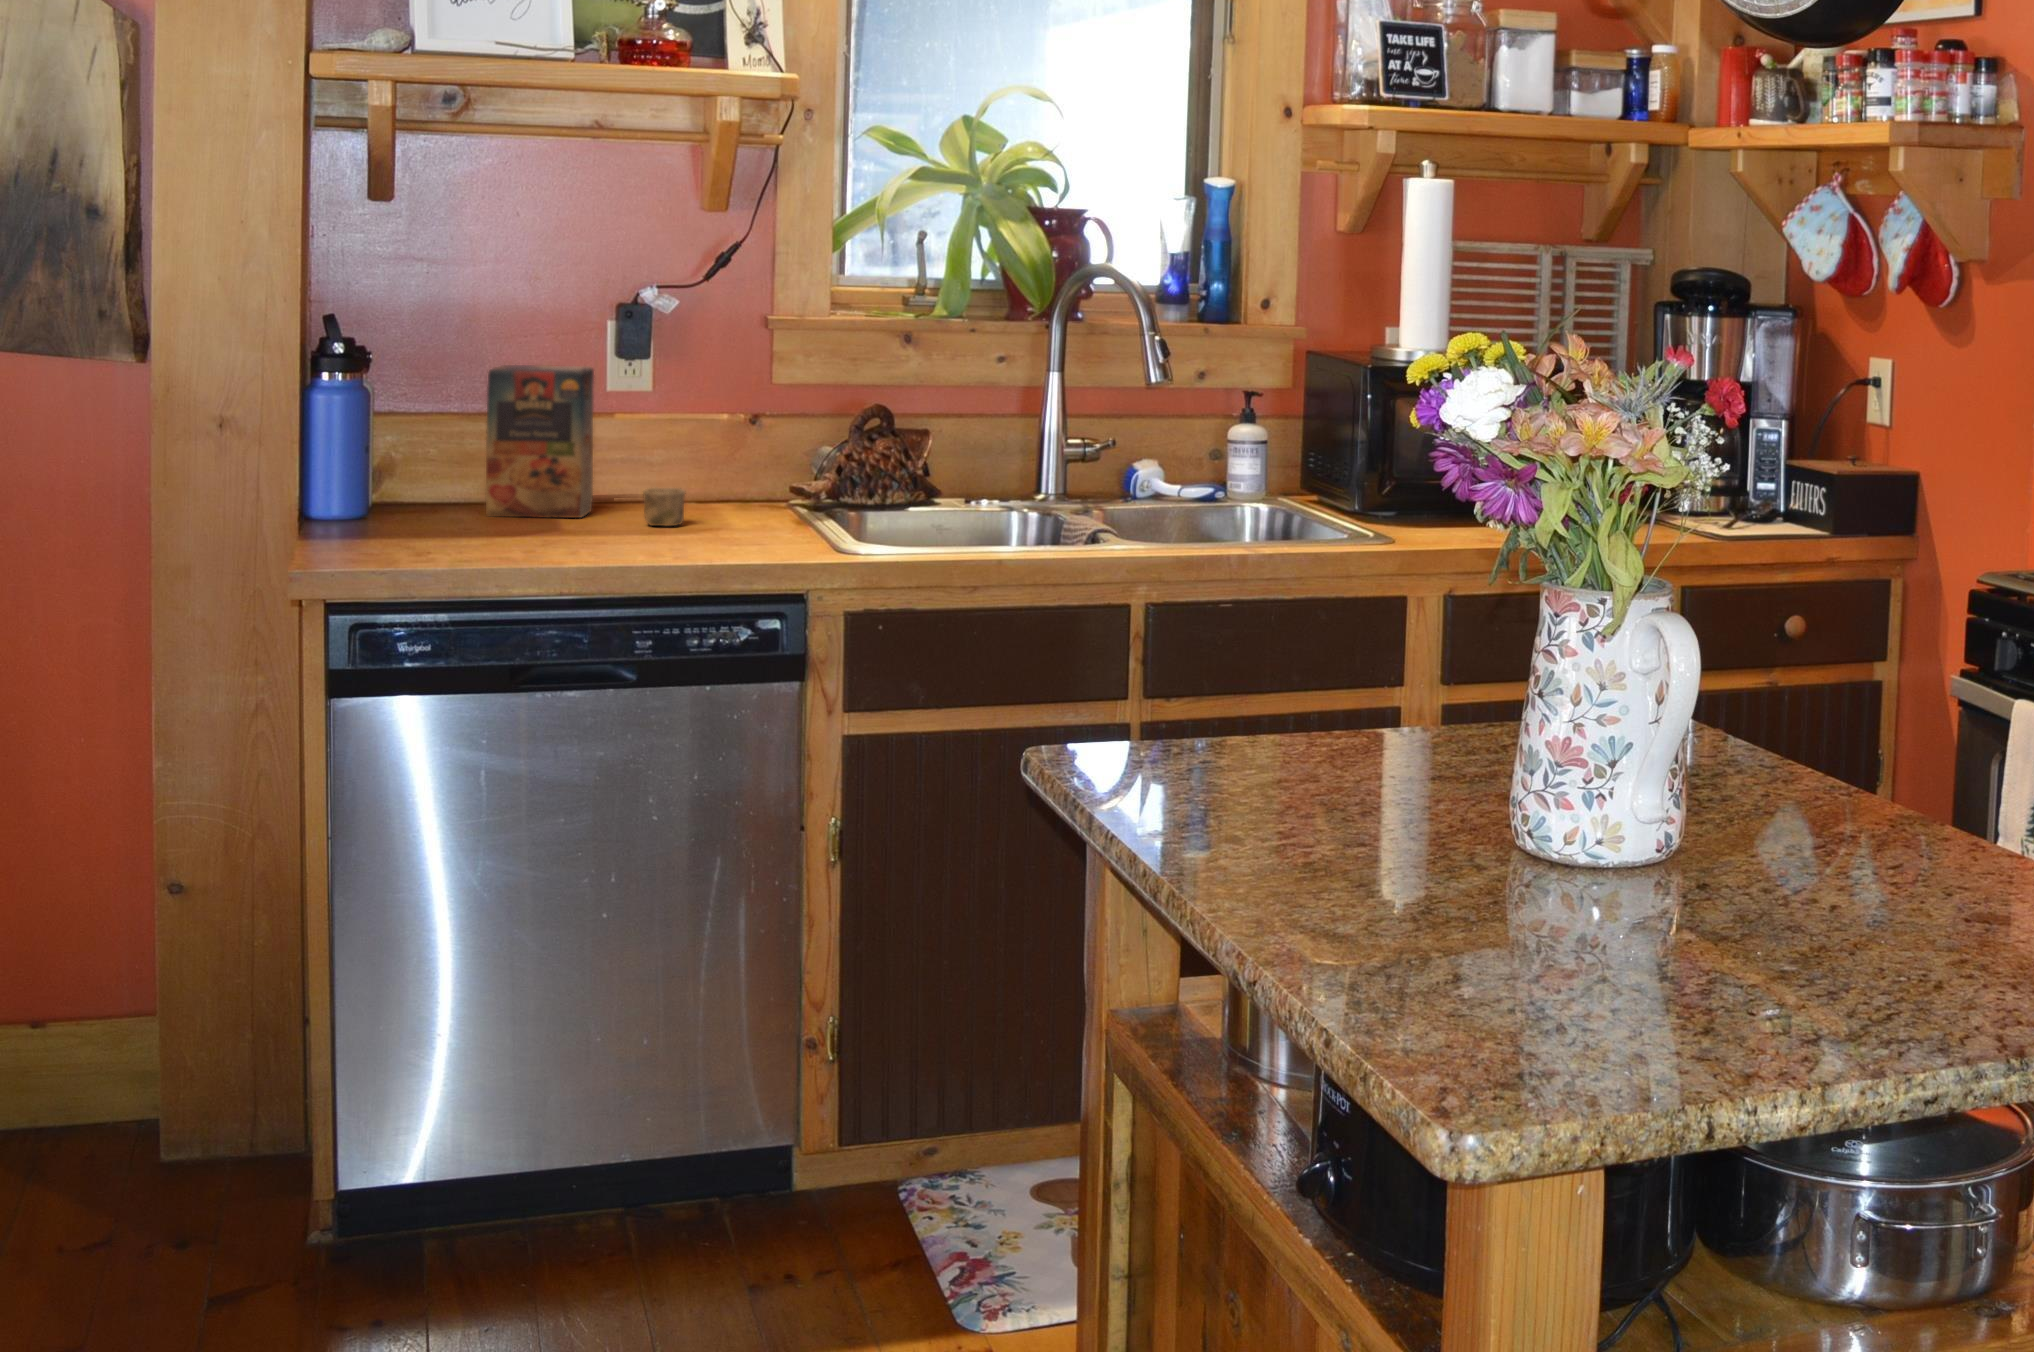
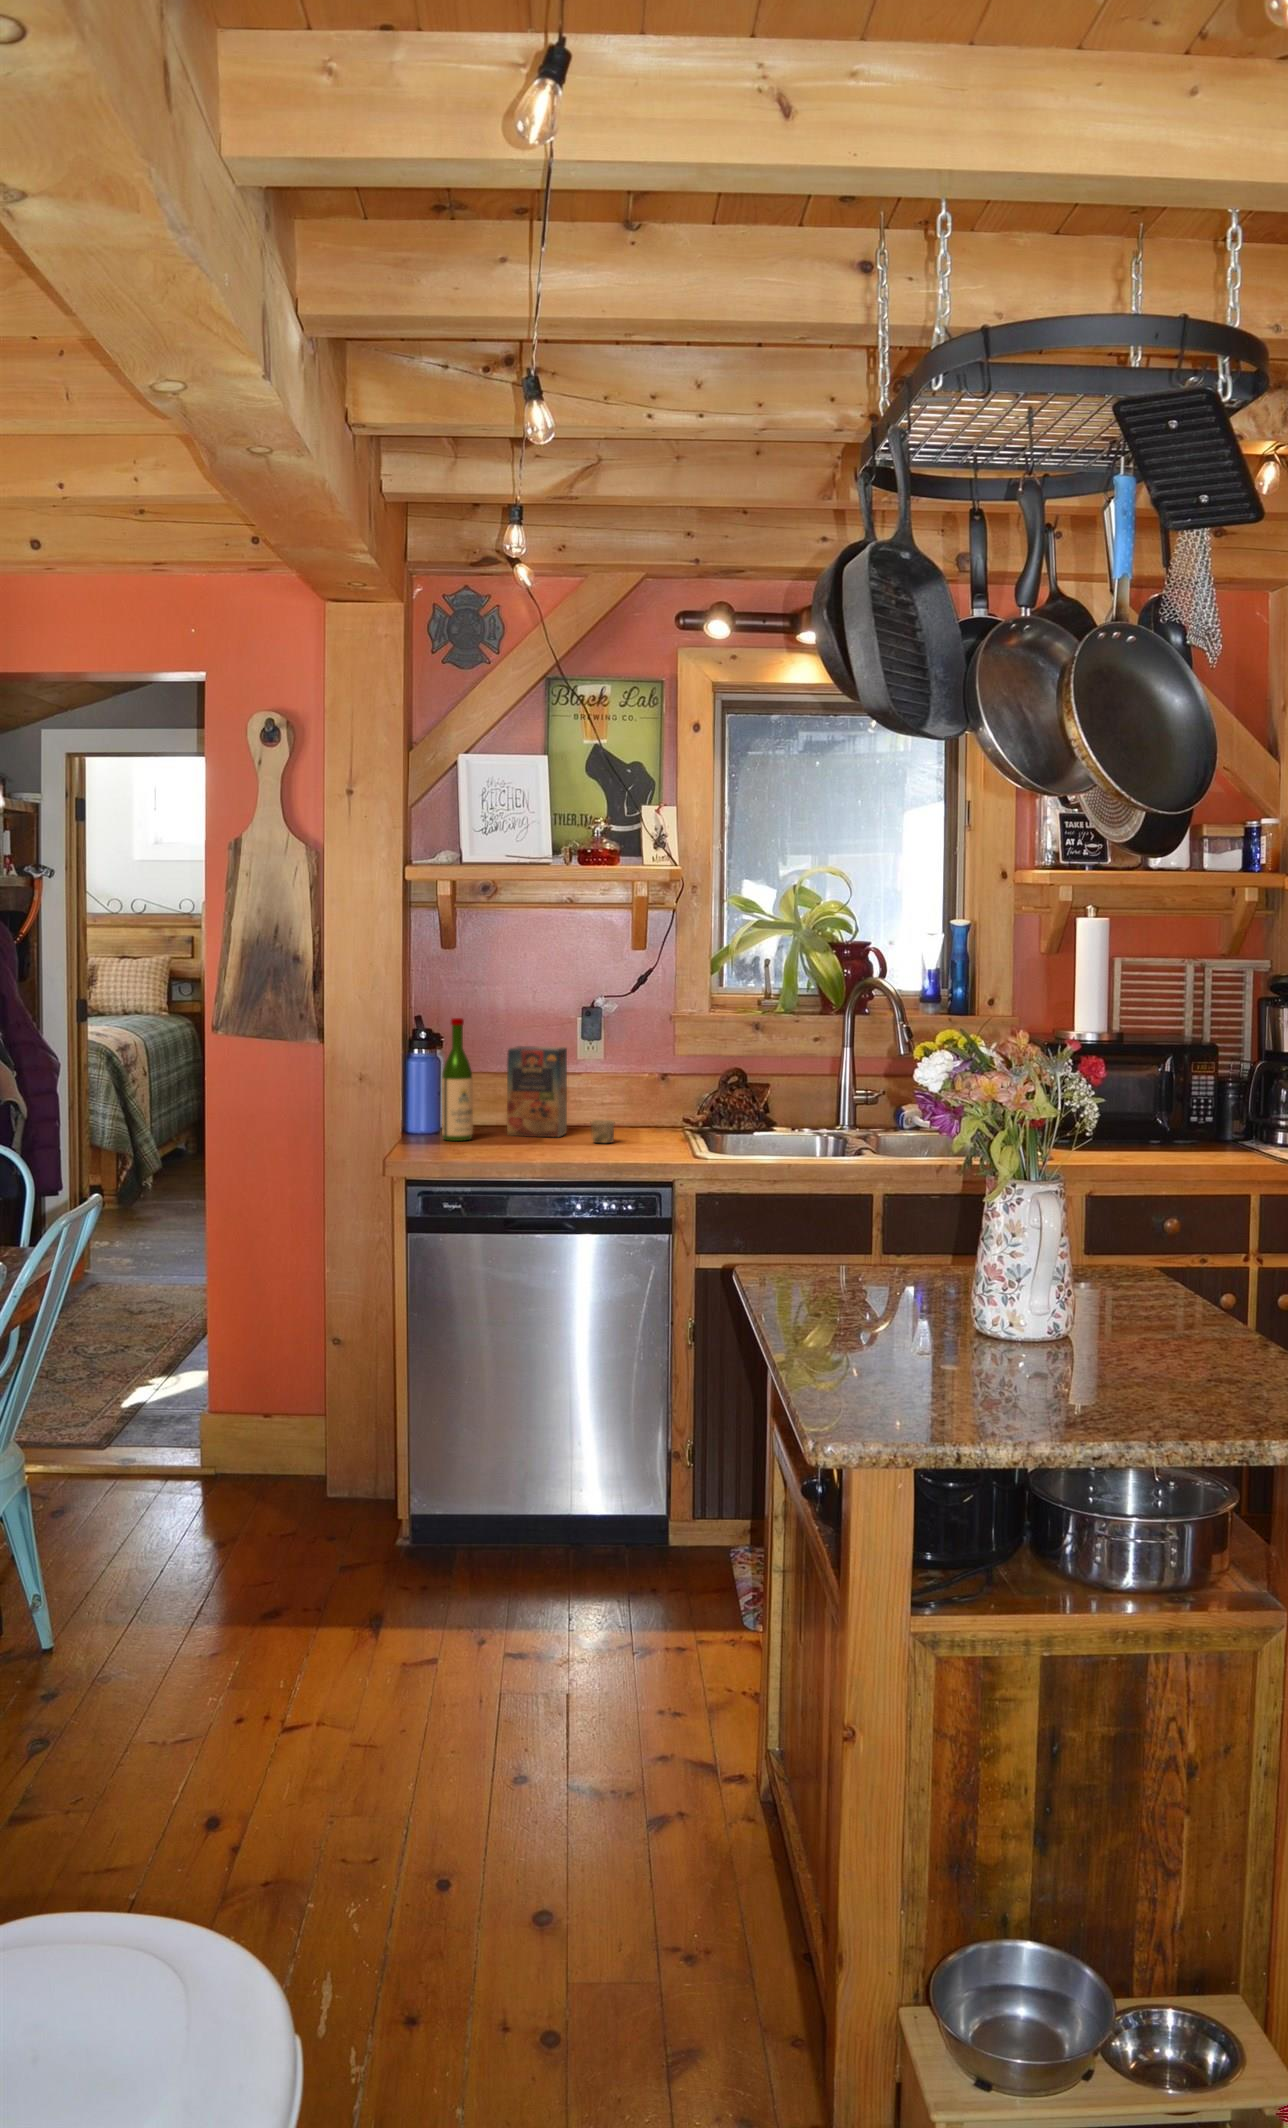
wine bottle: none [369,315,428,527] -> present [442,1018,473,1141]

